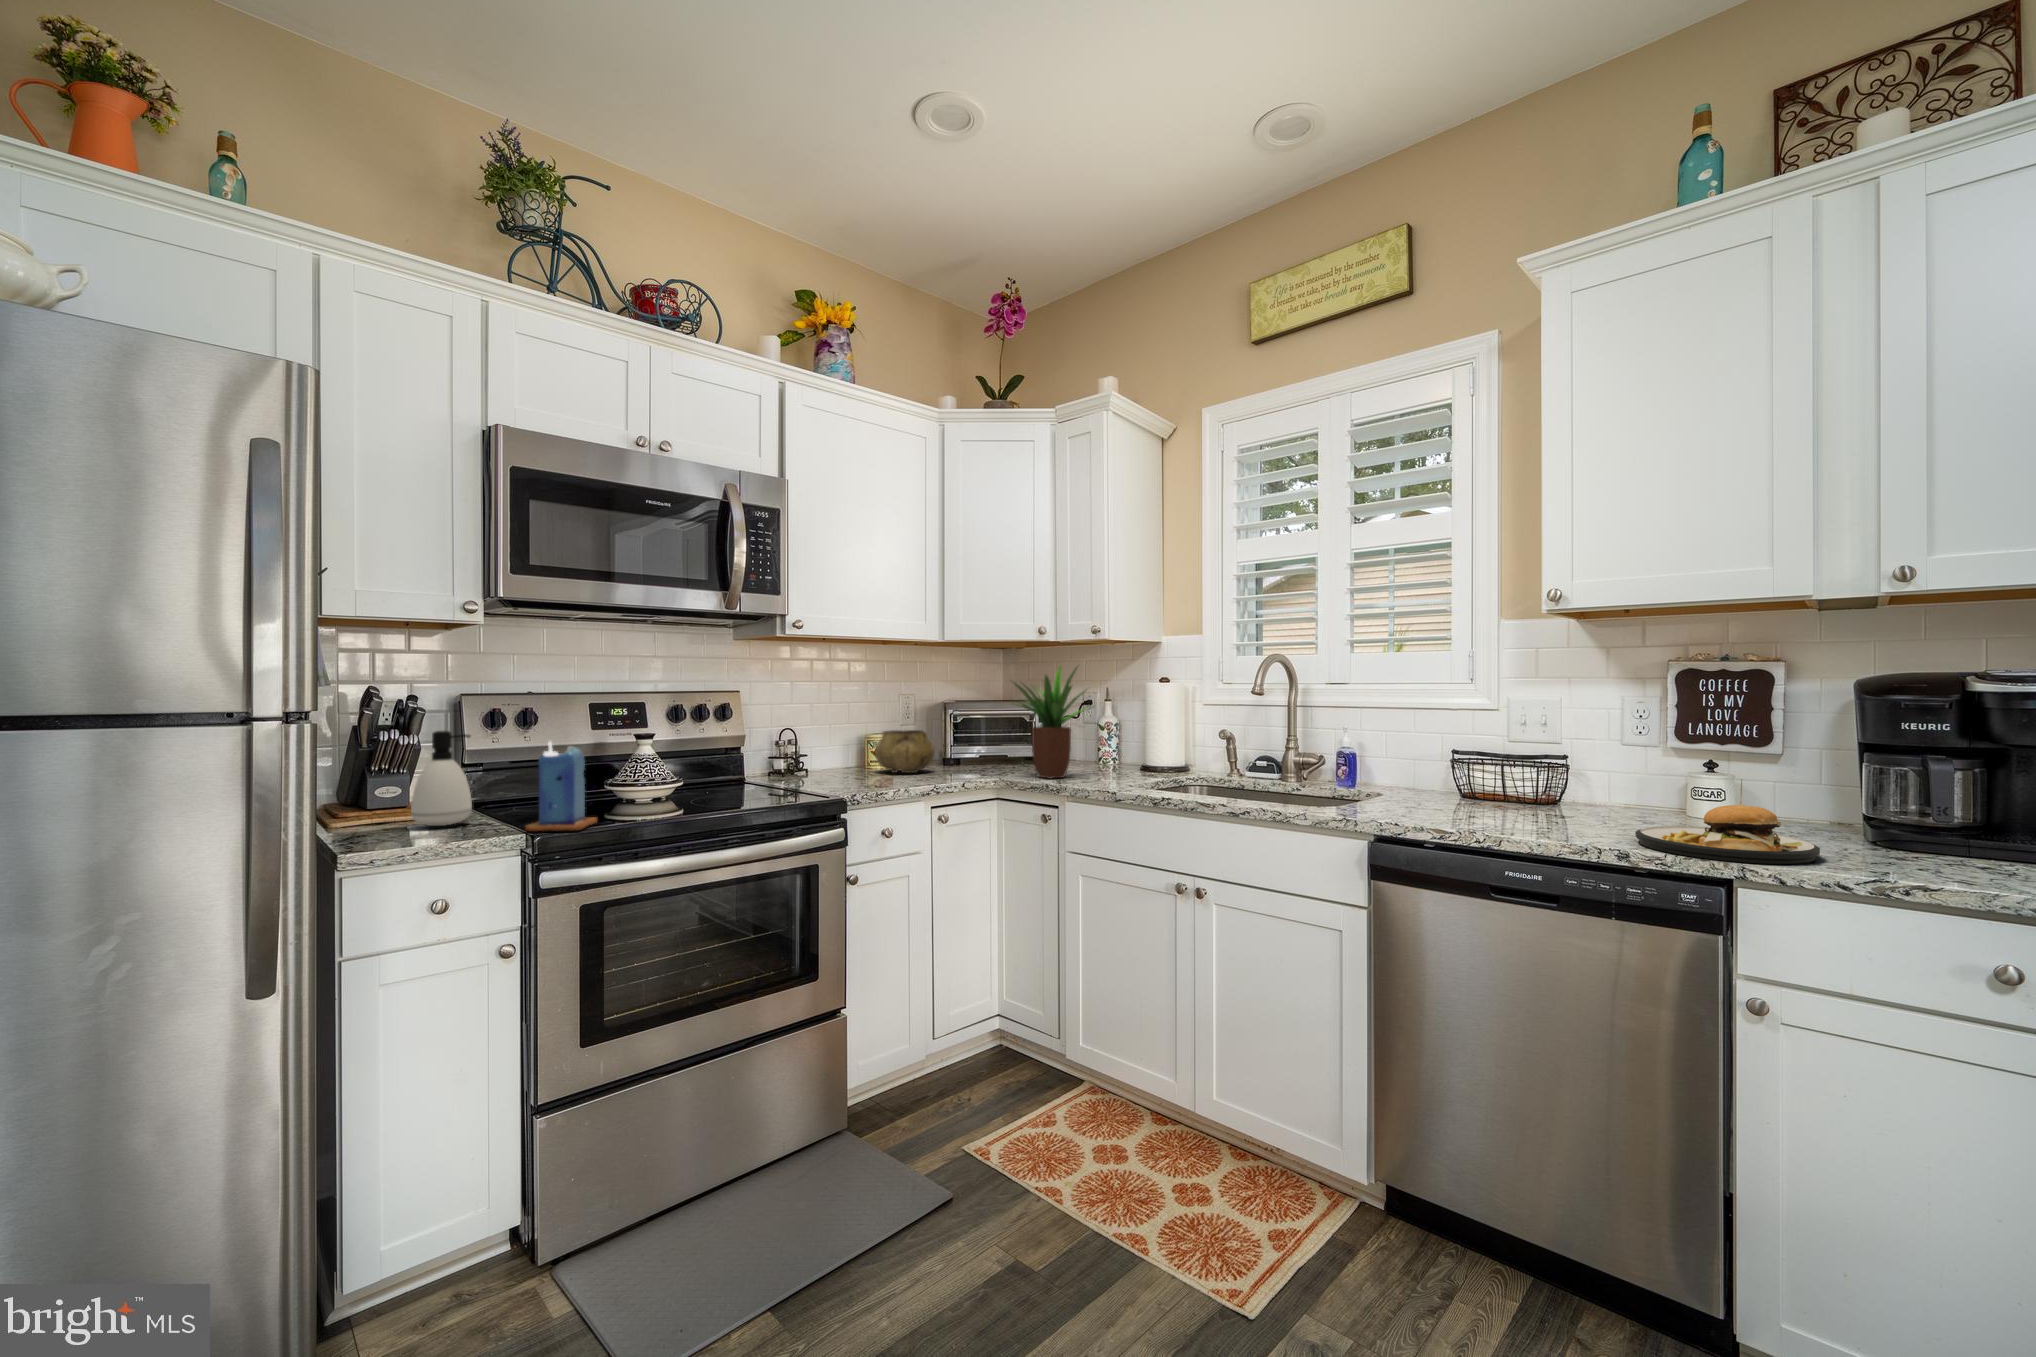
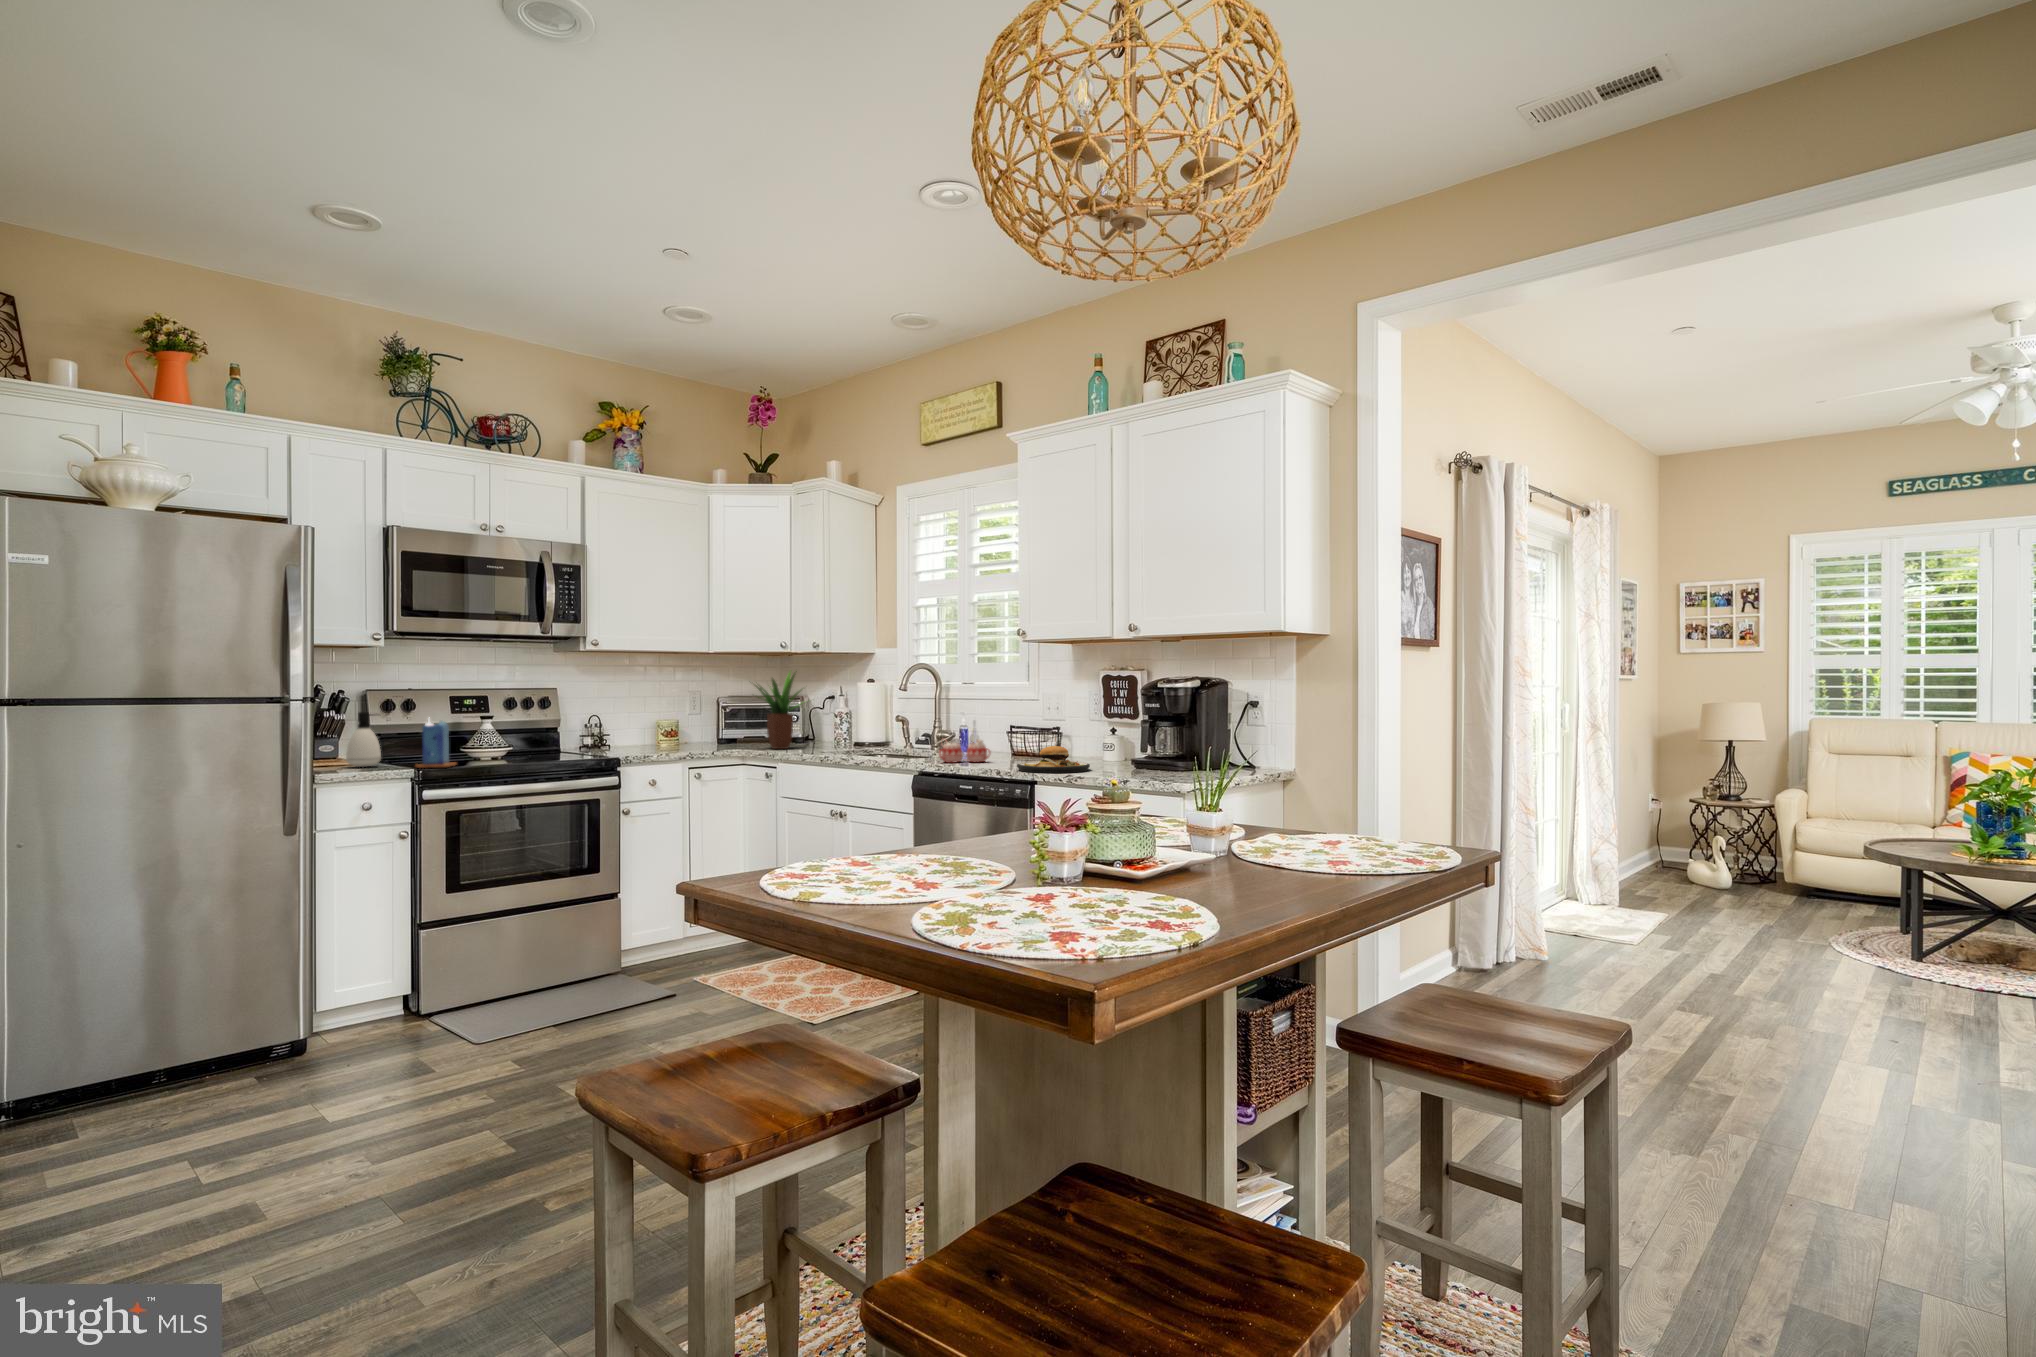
decorative bowl: present [875,730,935,773] -> none [660,717,704,747]
mug: none [1400,776,1502,820] -> present [939,739,990,763]

